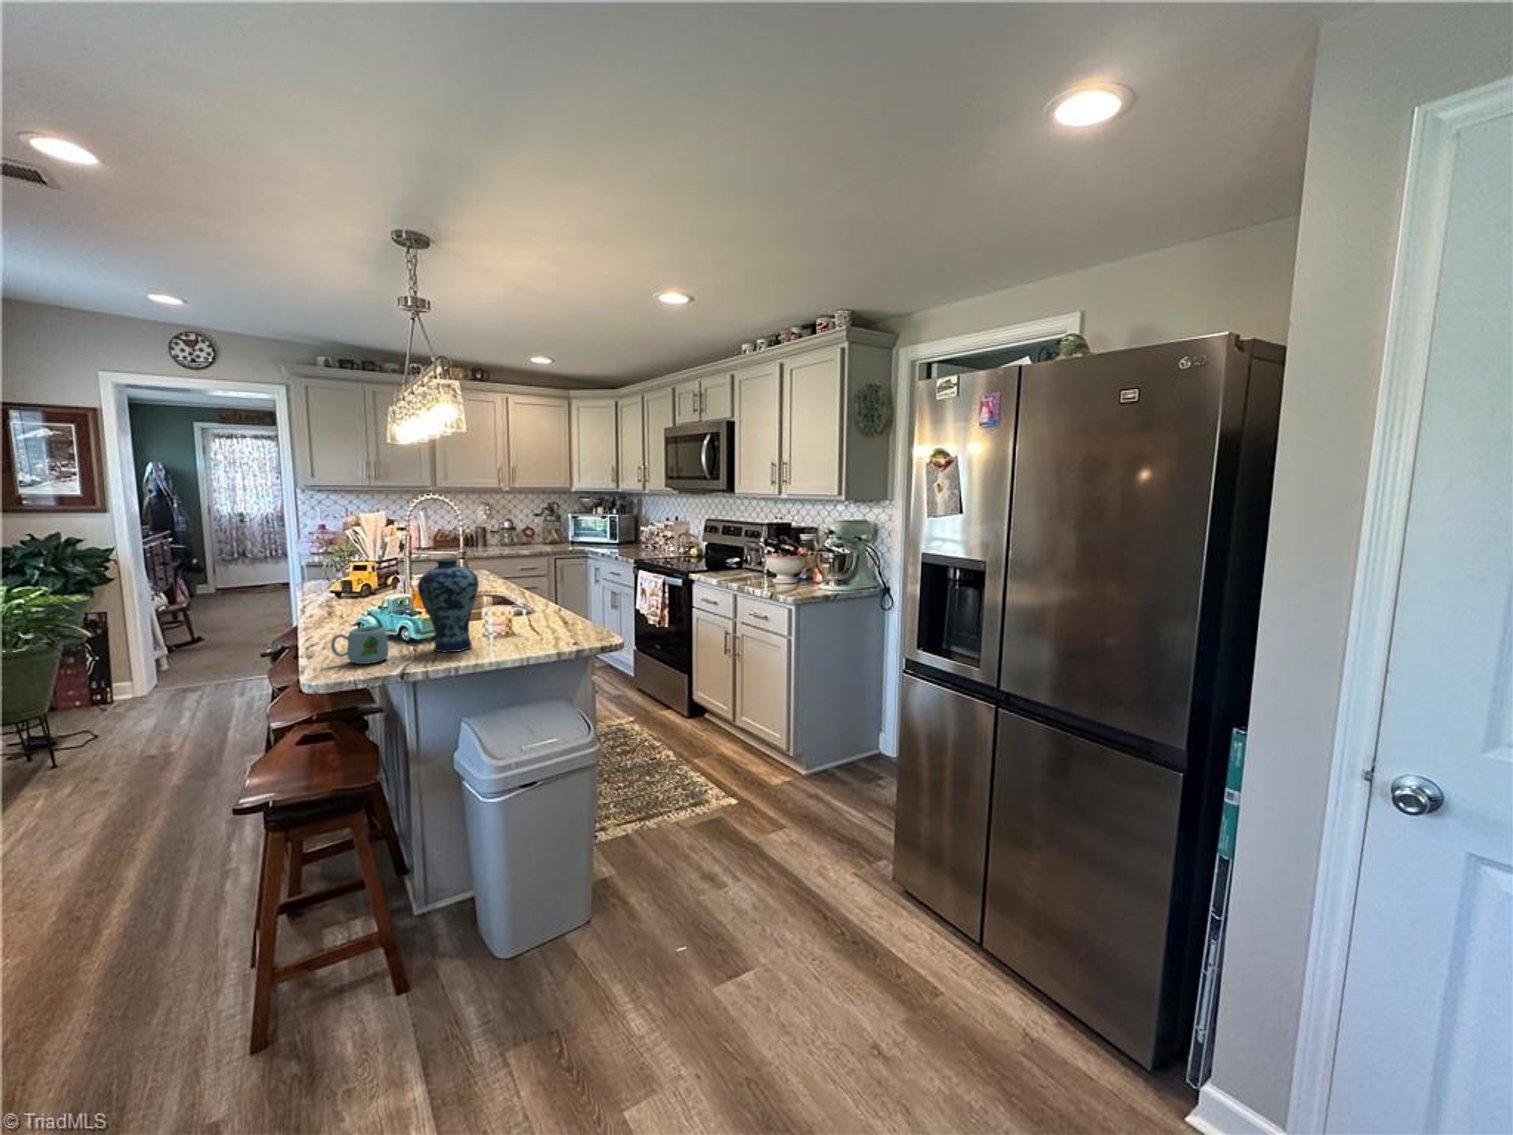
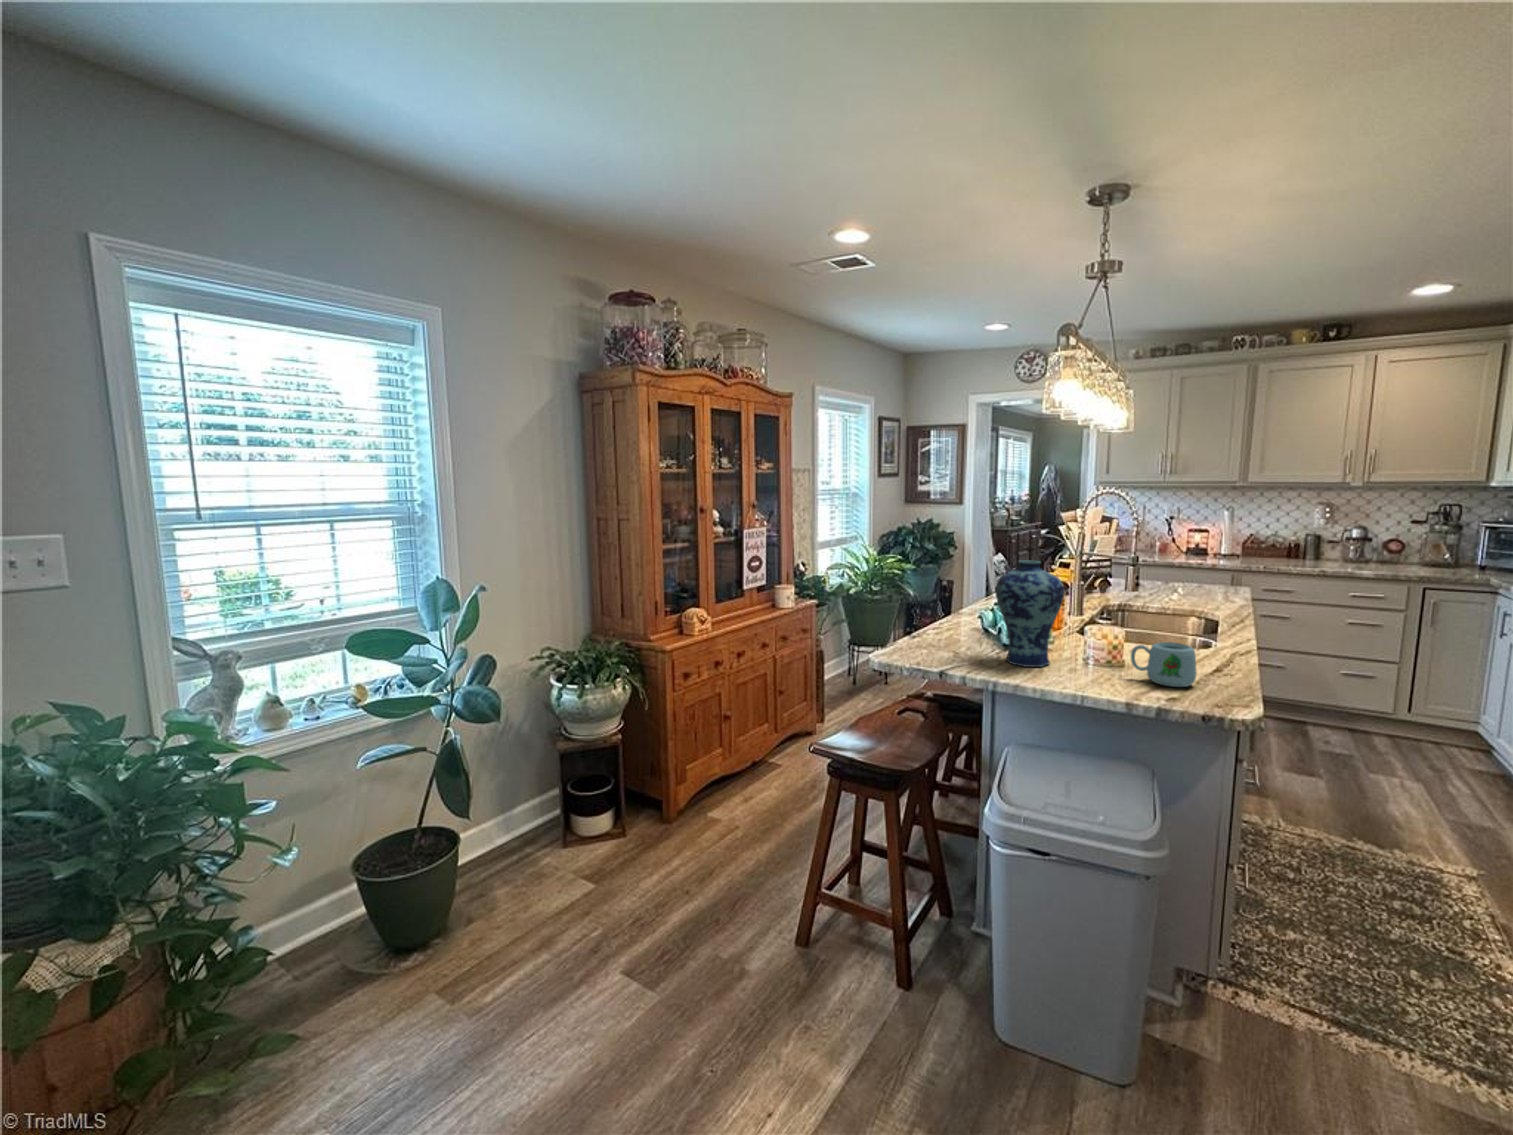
mug: present [331,626,389,664] -> present [1131,642,1197,687]

